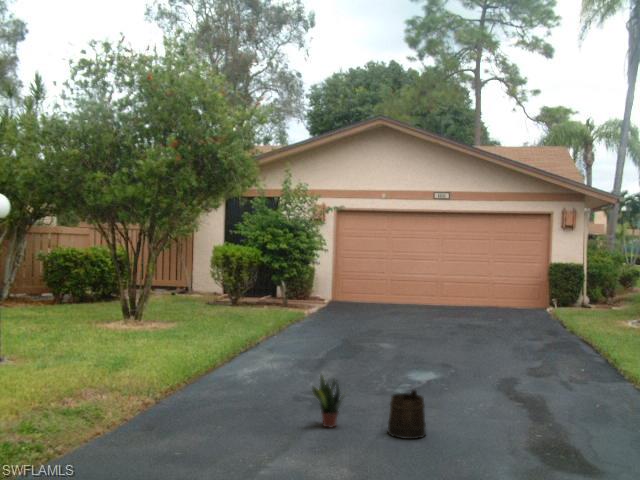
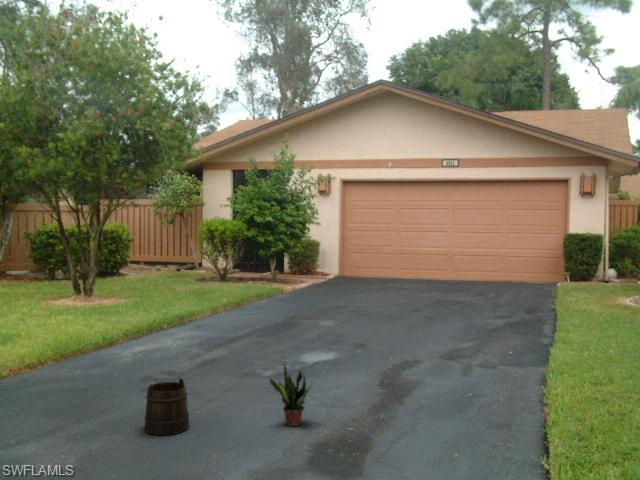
potted plant: present [312,376,343,427] -> present [270,365,313,426]

